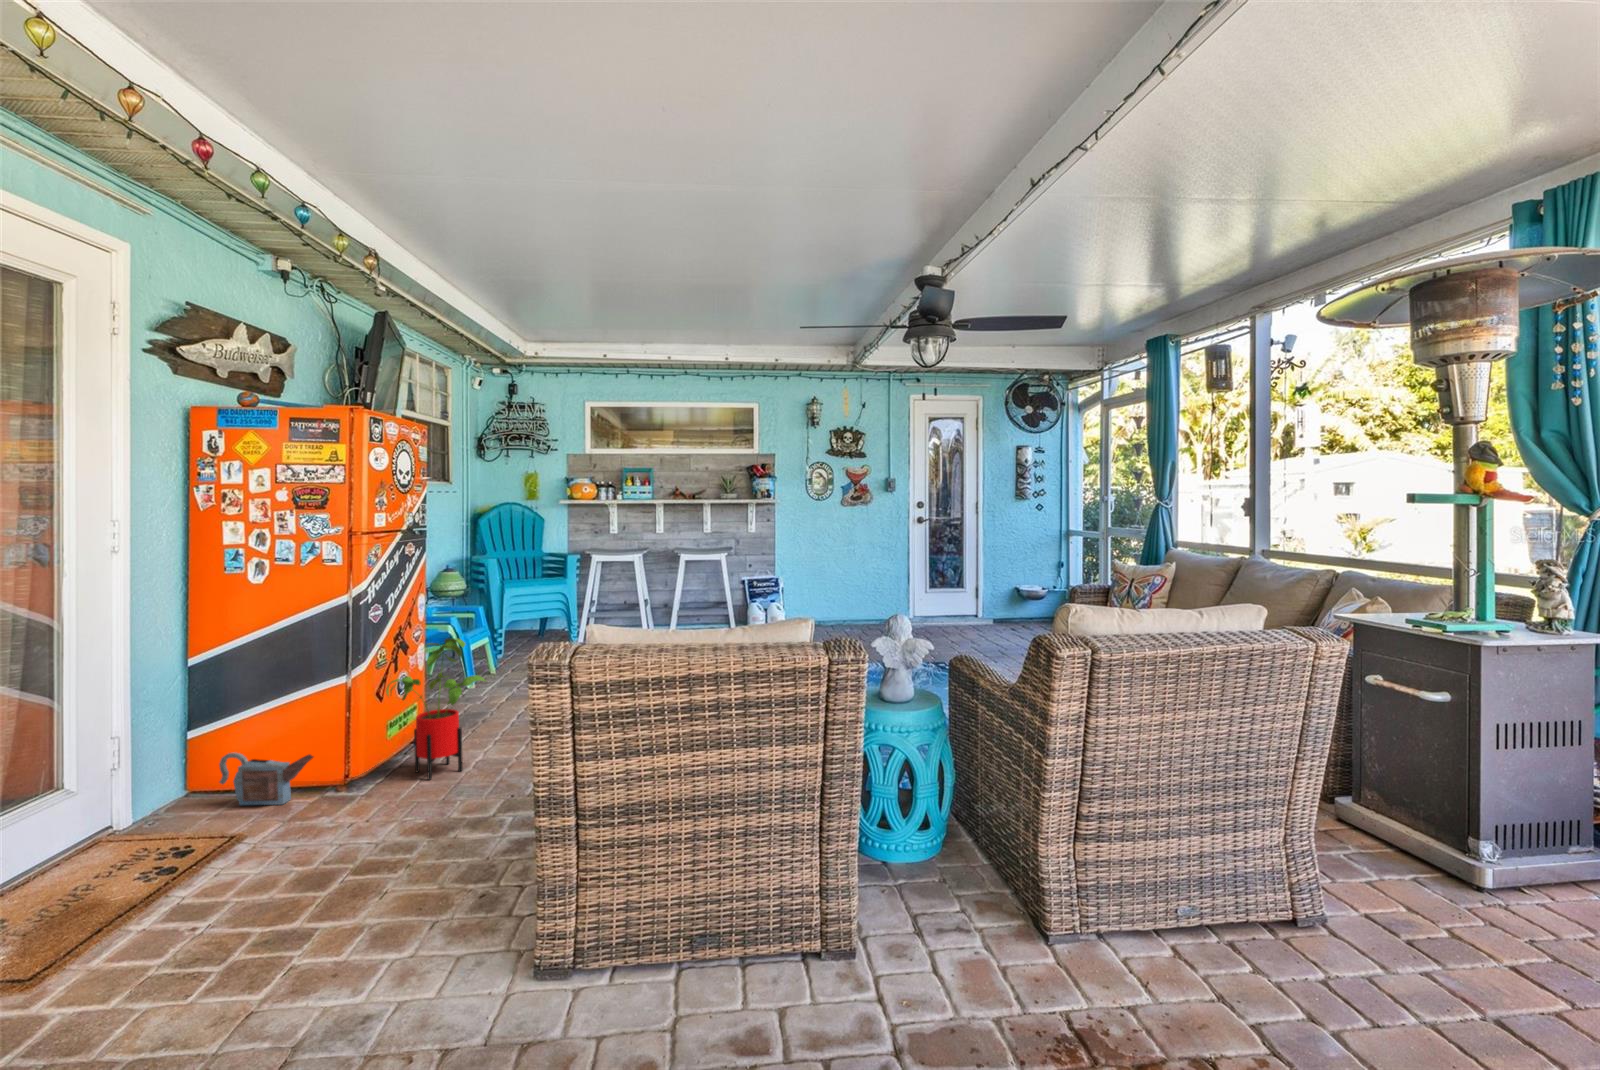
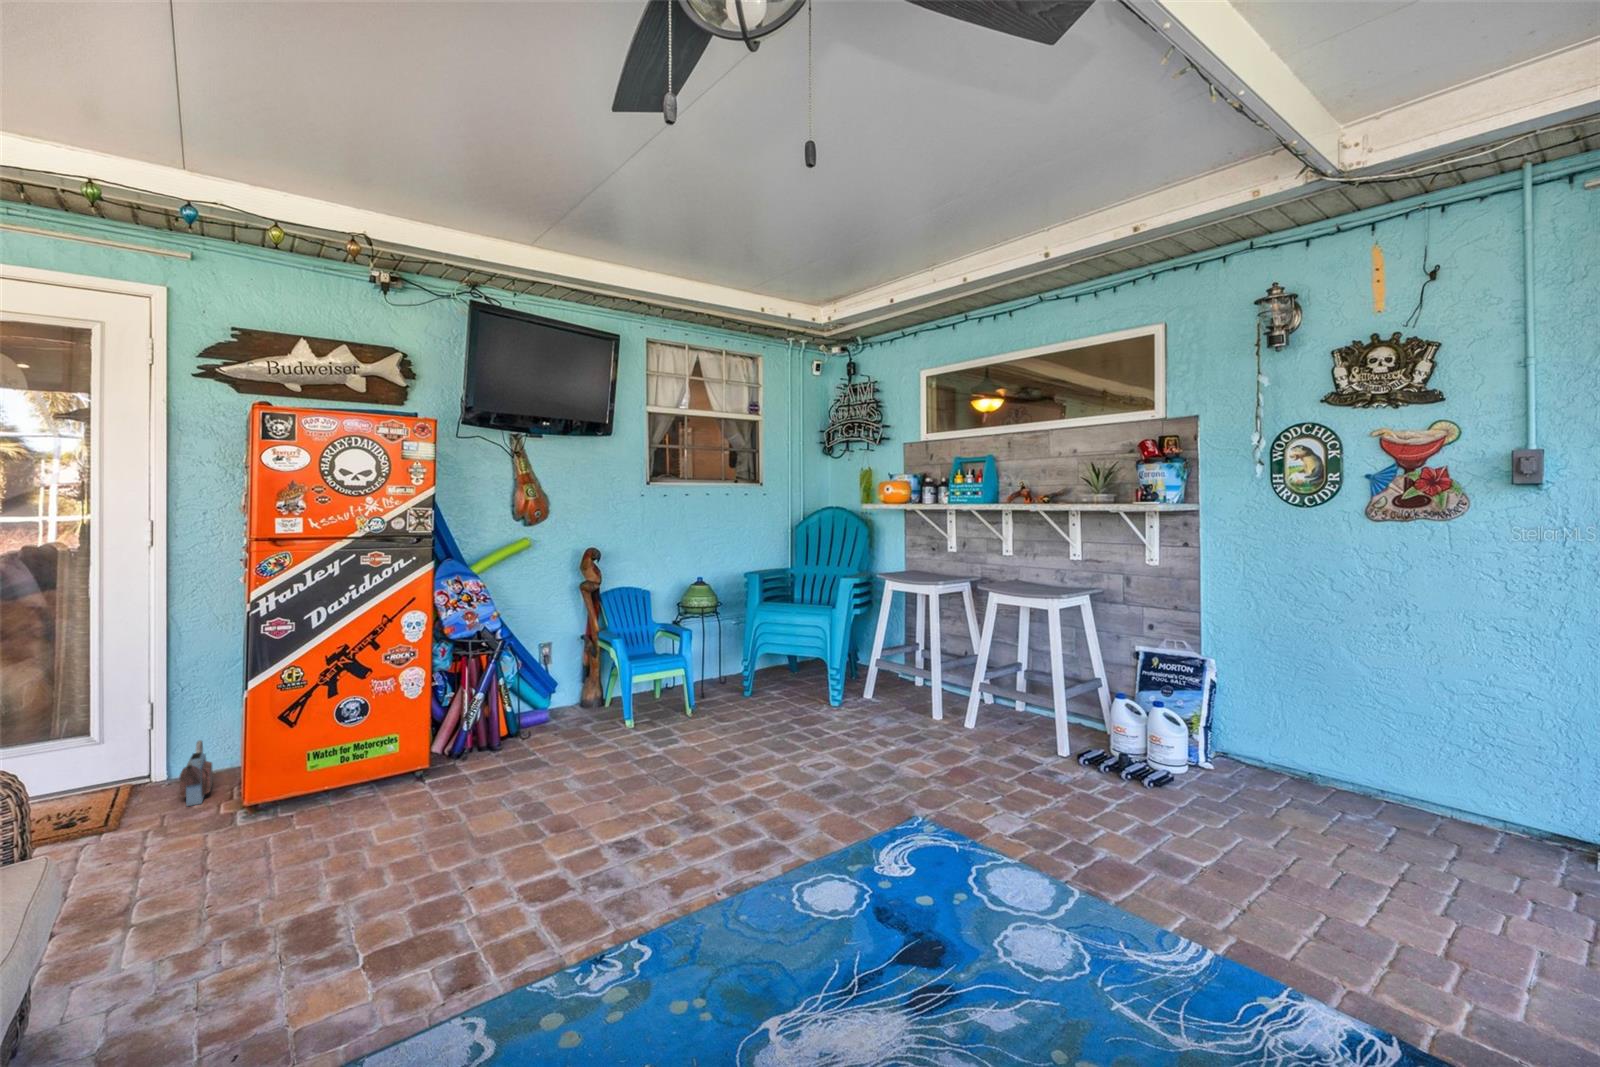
house plant: present [386,638,486,780] -> none [229,671,348,839]

